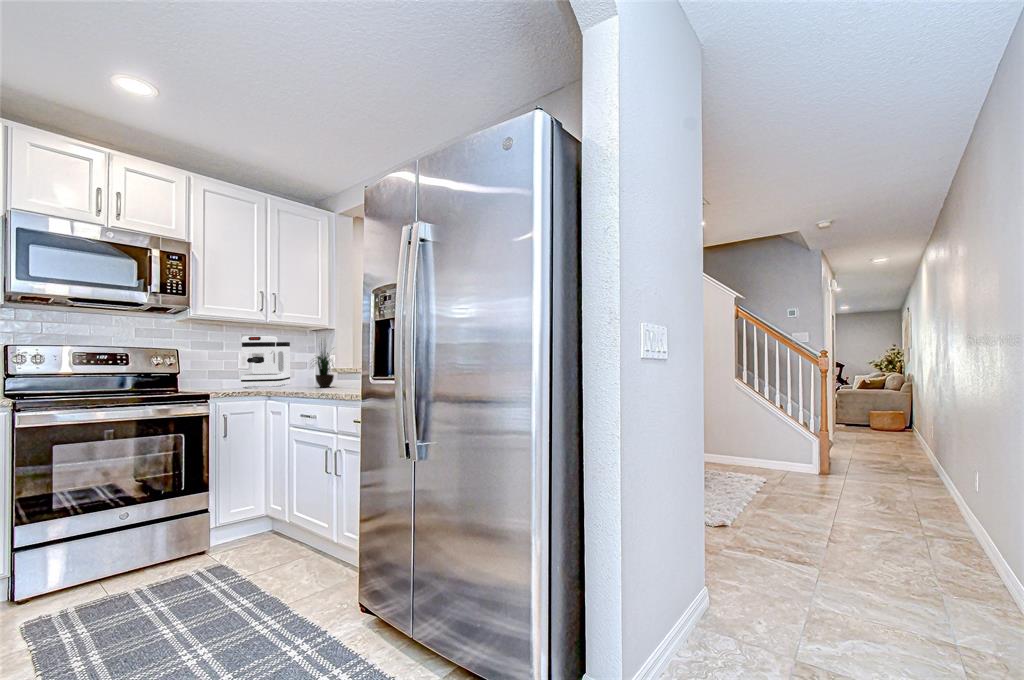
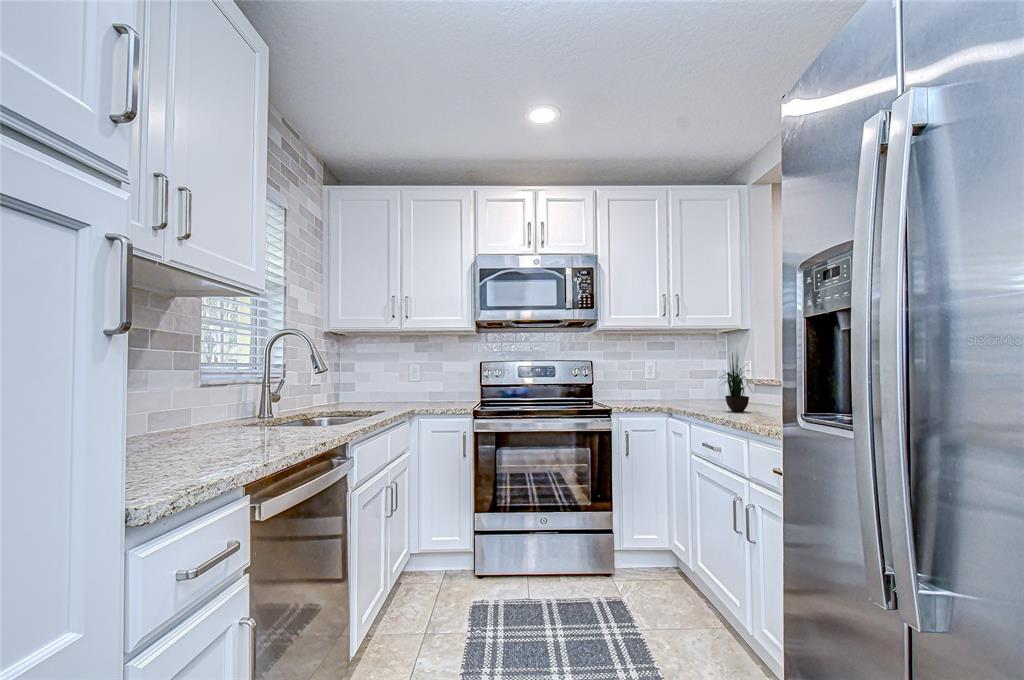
coffee maker: present [241,336,290,387] -> none [646,349,699,405]

